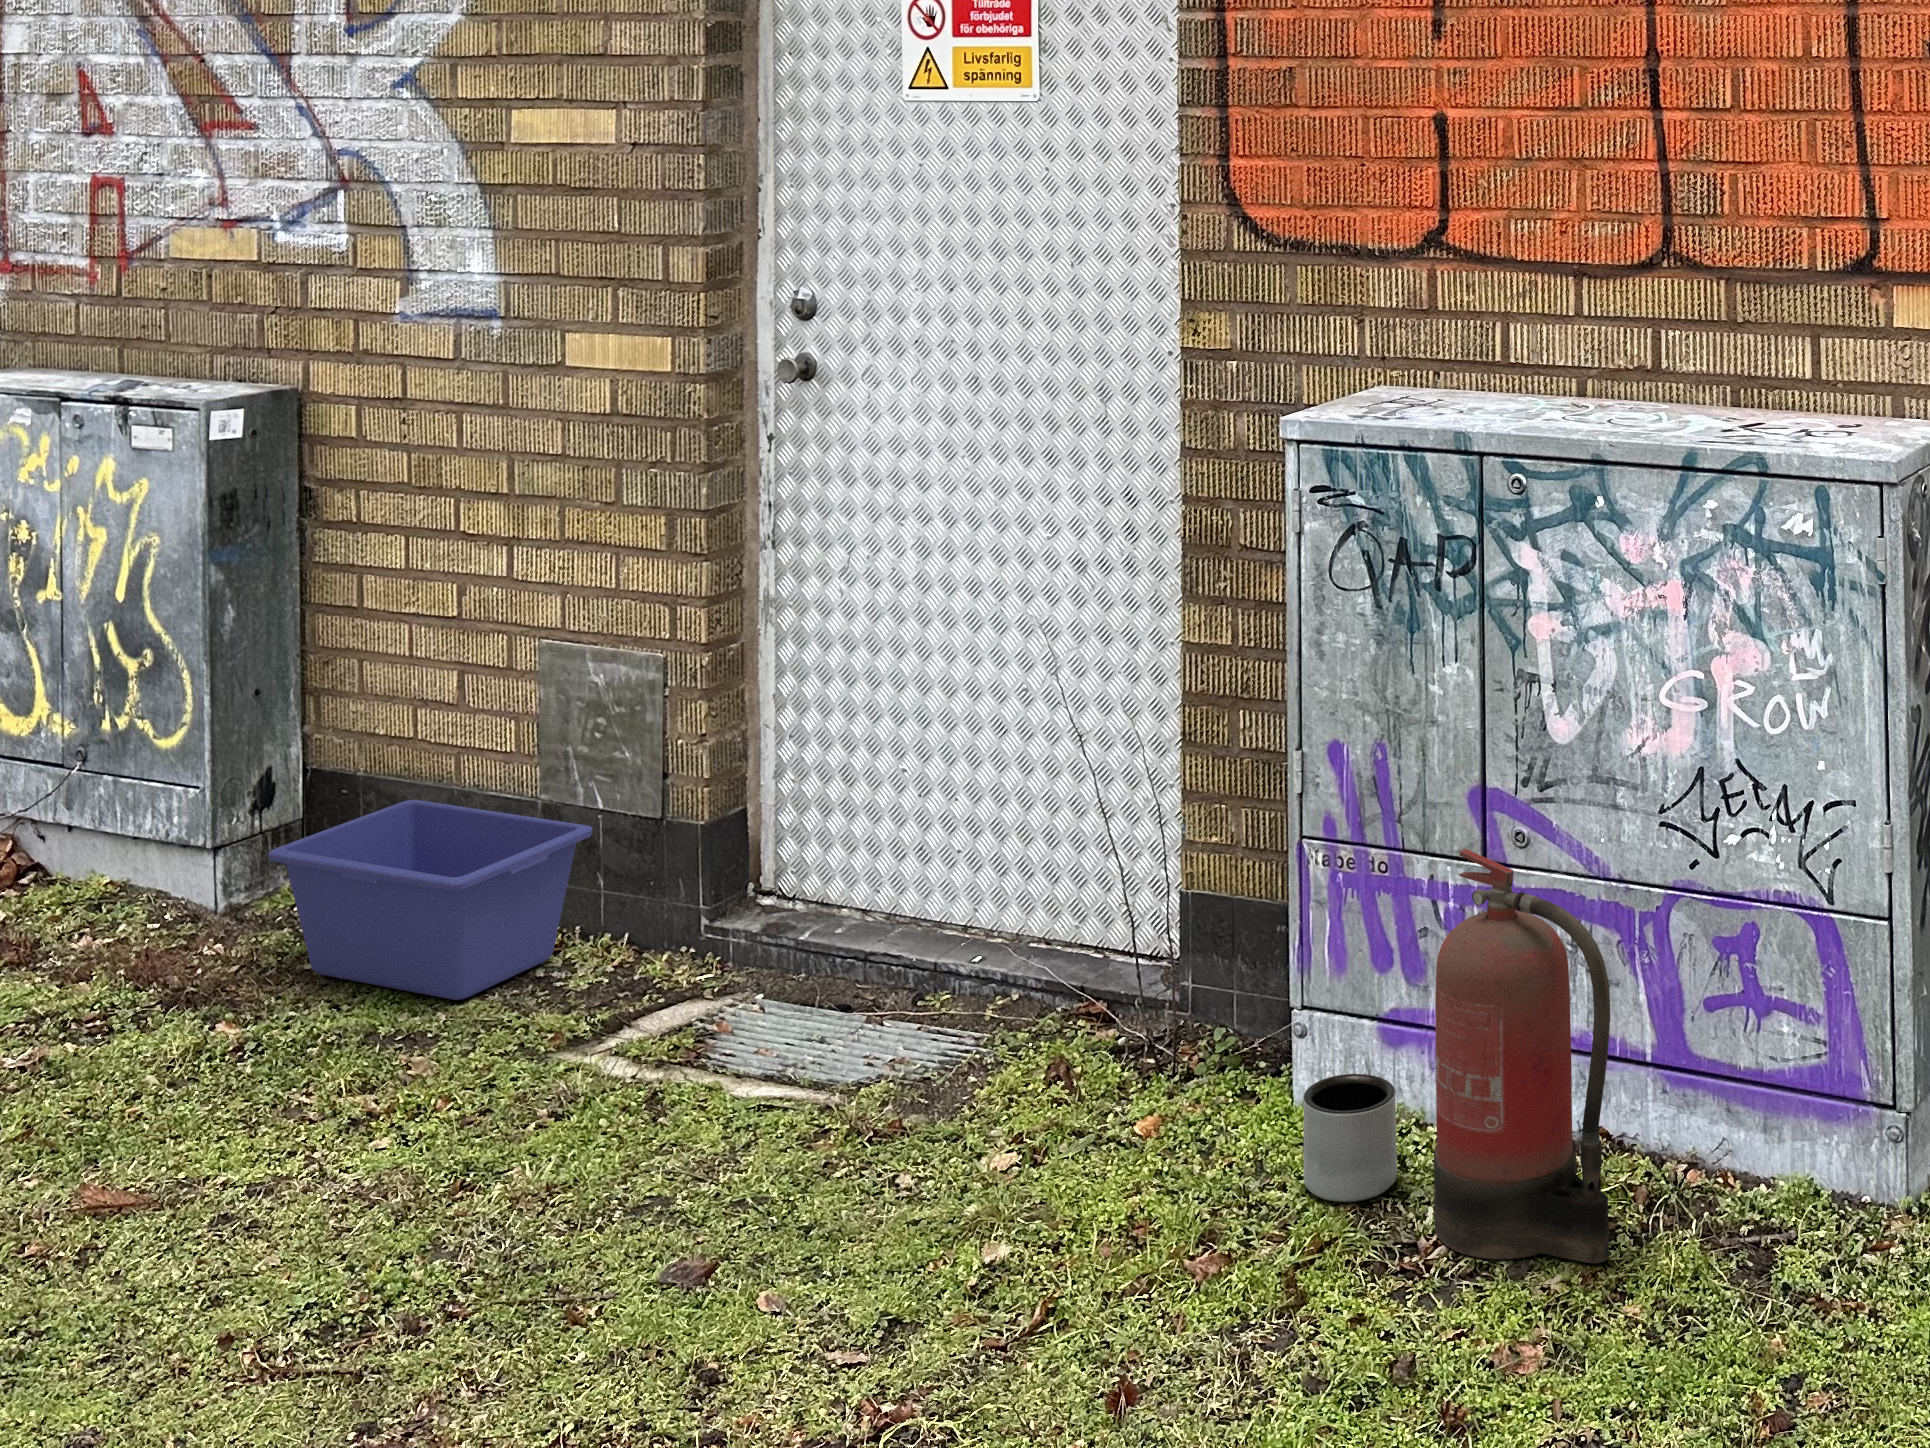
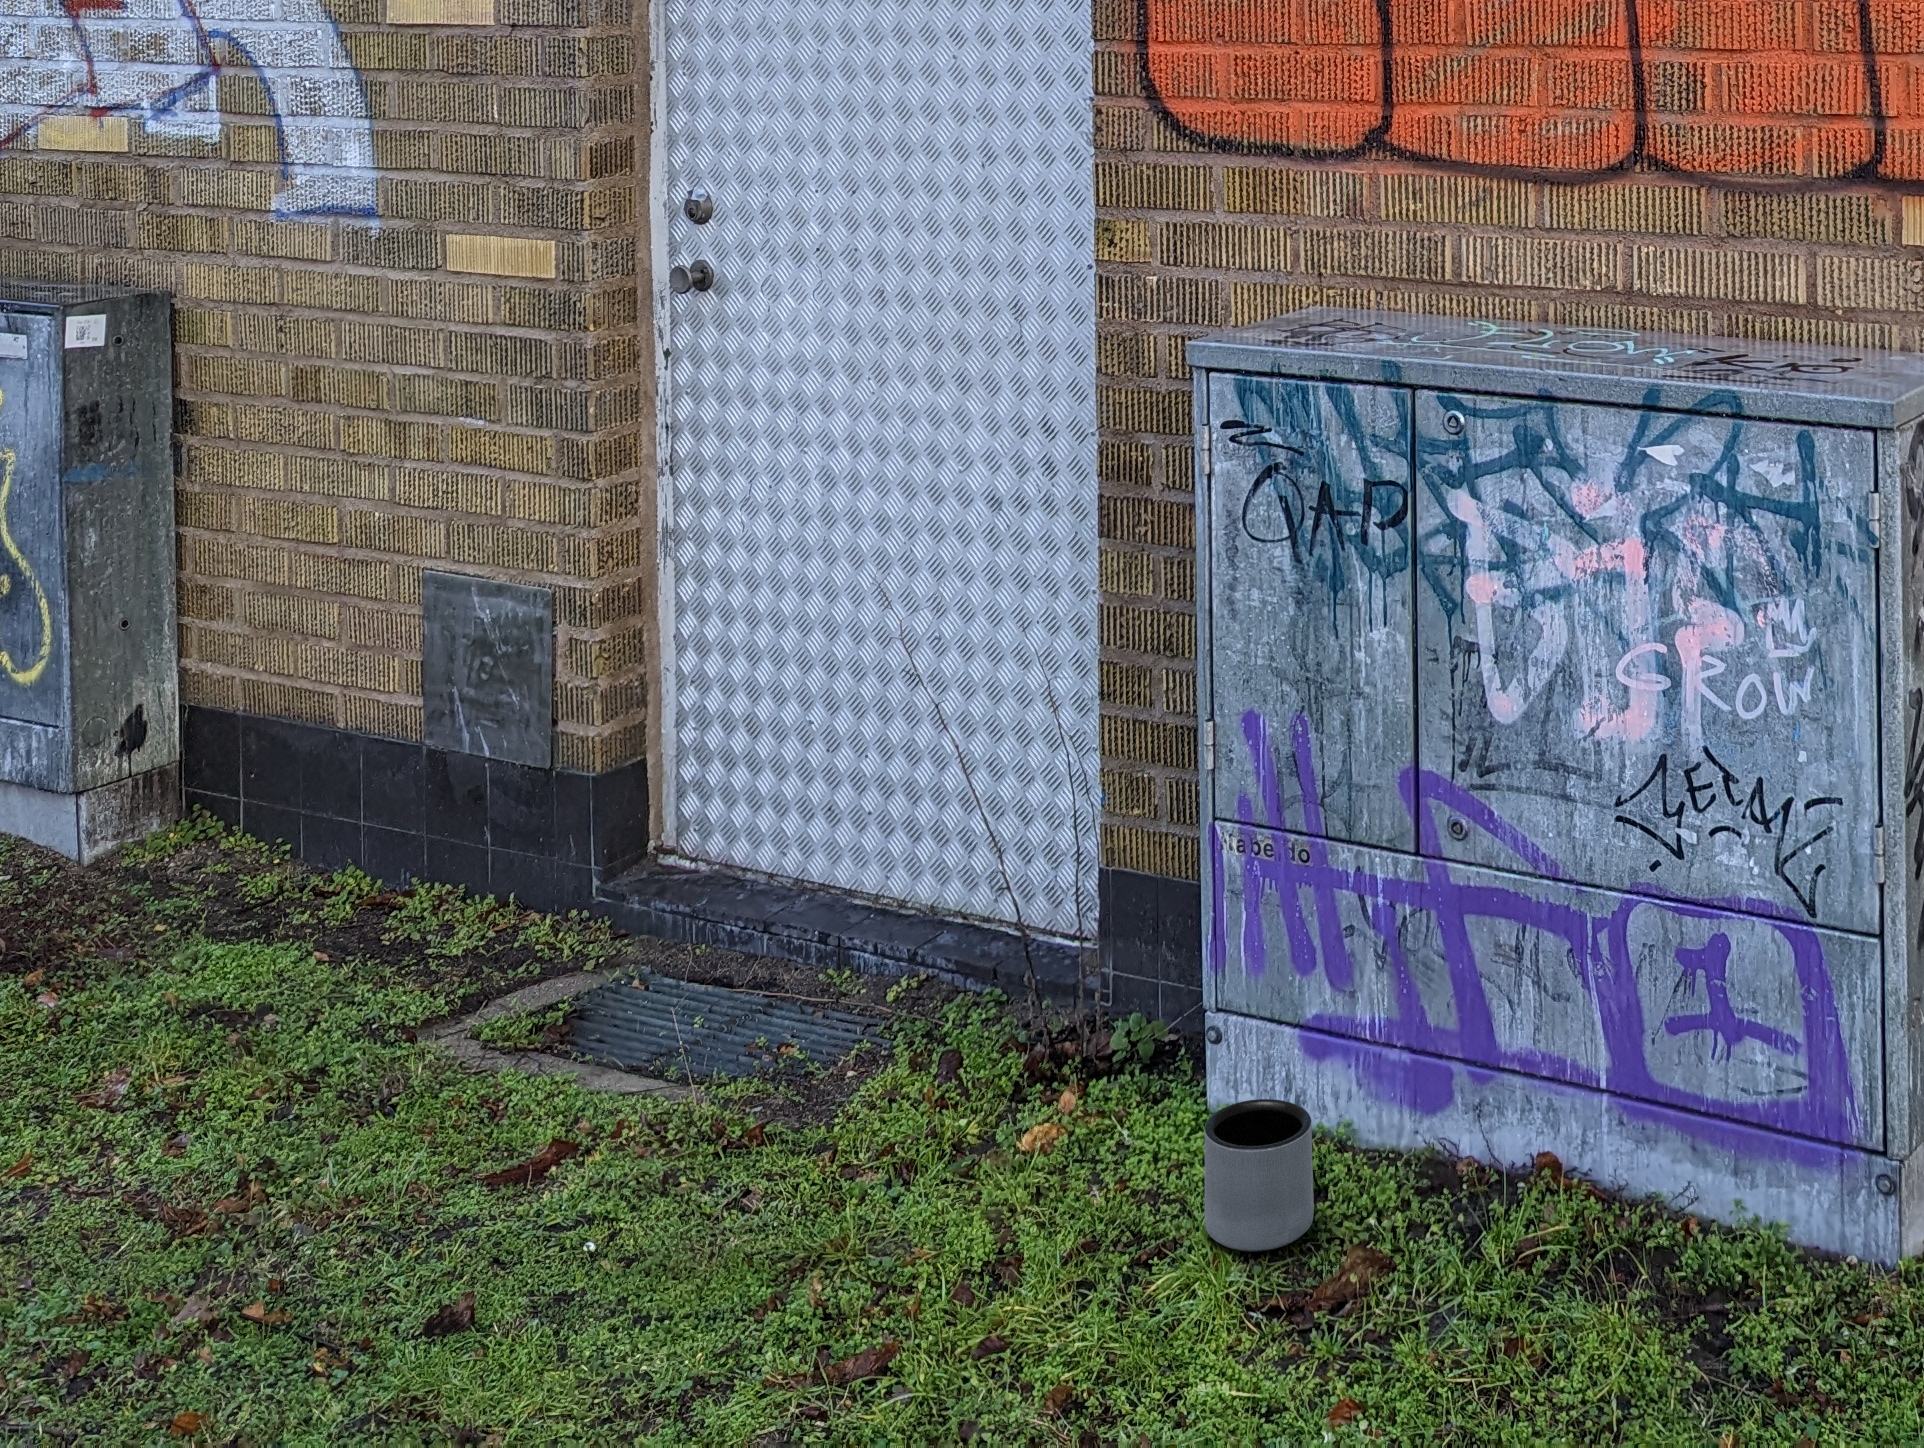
storage bin: present [268,800,593,1000] -> none [114,743,468,969]
fire extinguisher: present [1434,849,1610,1263] -> none [1349,847,1550,1342]

